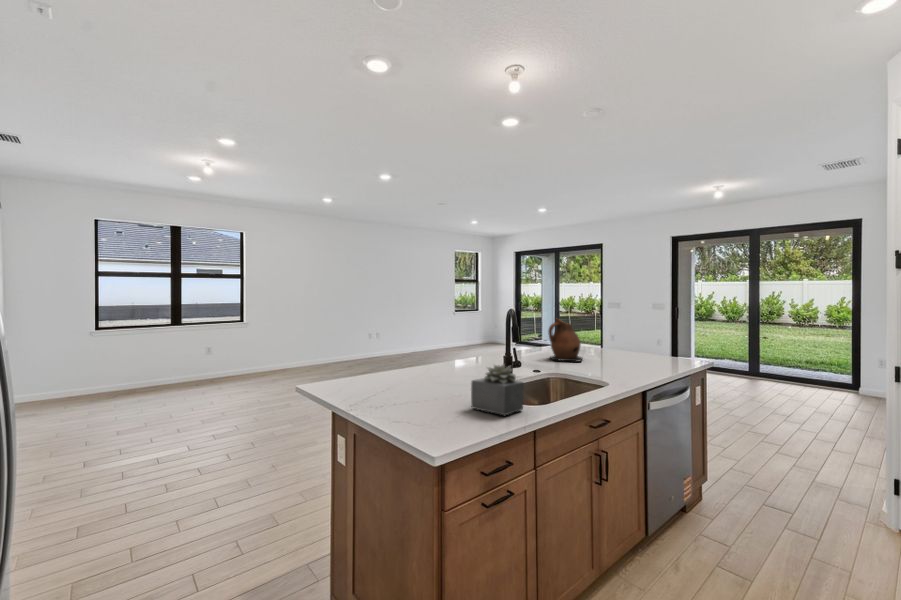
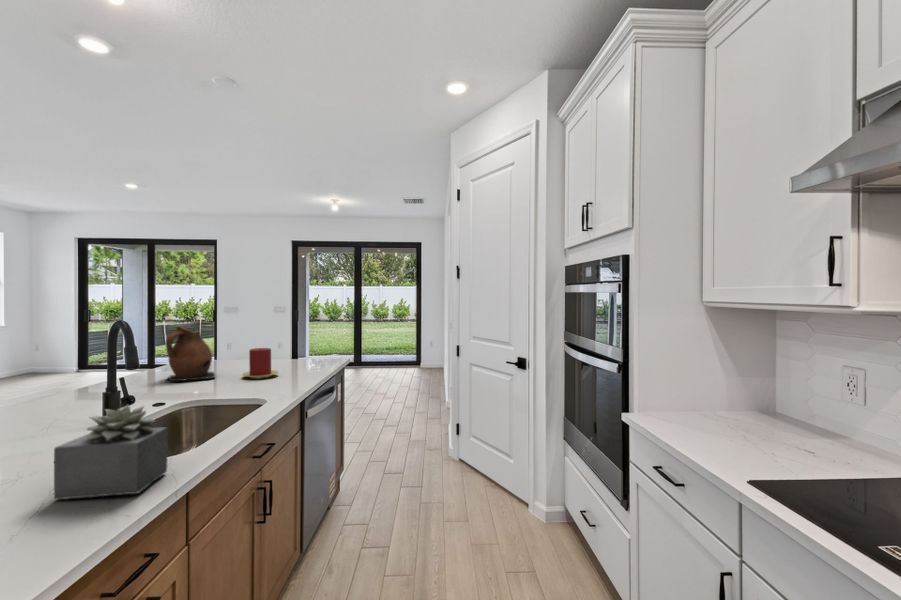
candle: none [601,341,632,367] -> present [242,348,278,378]

